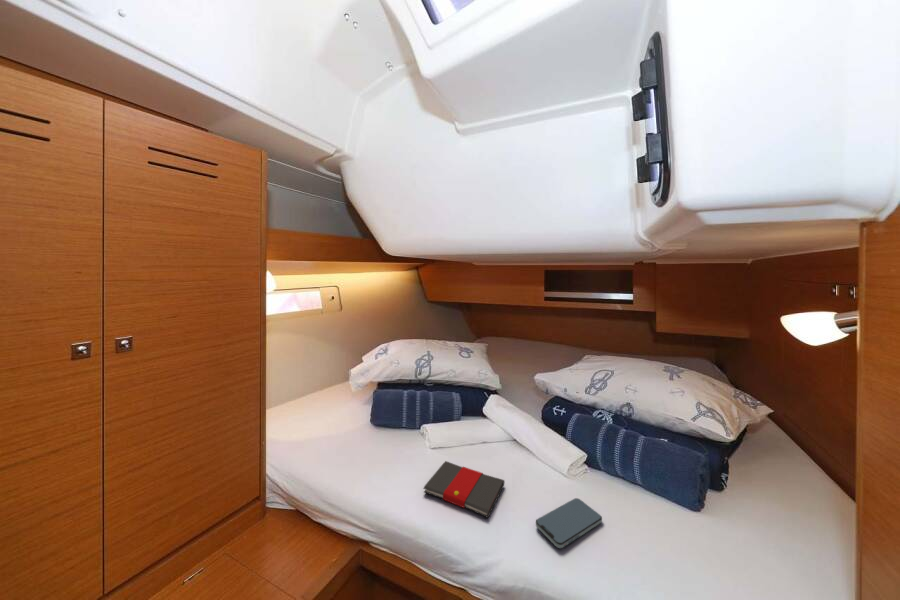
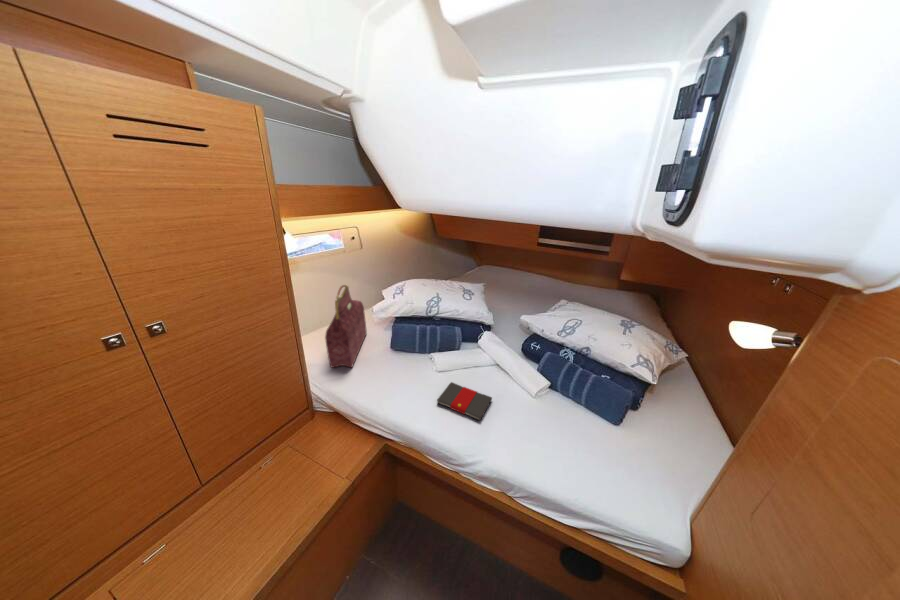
handbag: none [280,340,342,450] -> present [325,285,367,368]
smartphone: present [536,498,602,548] -> none [510,411,553,441]

